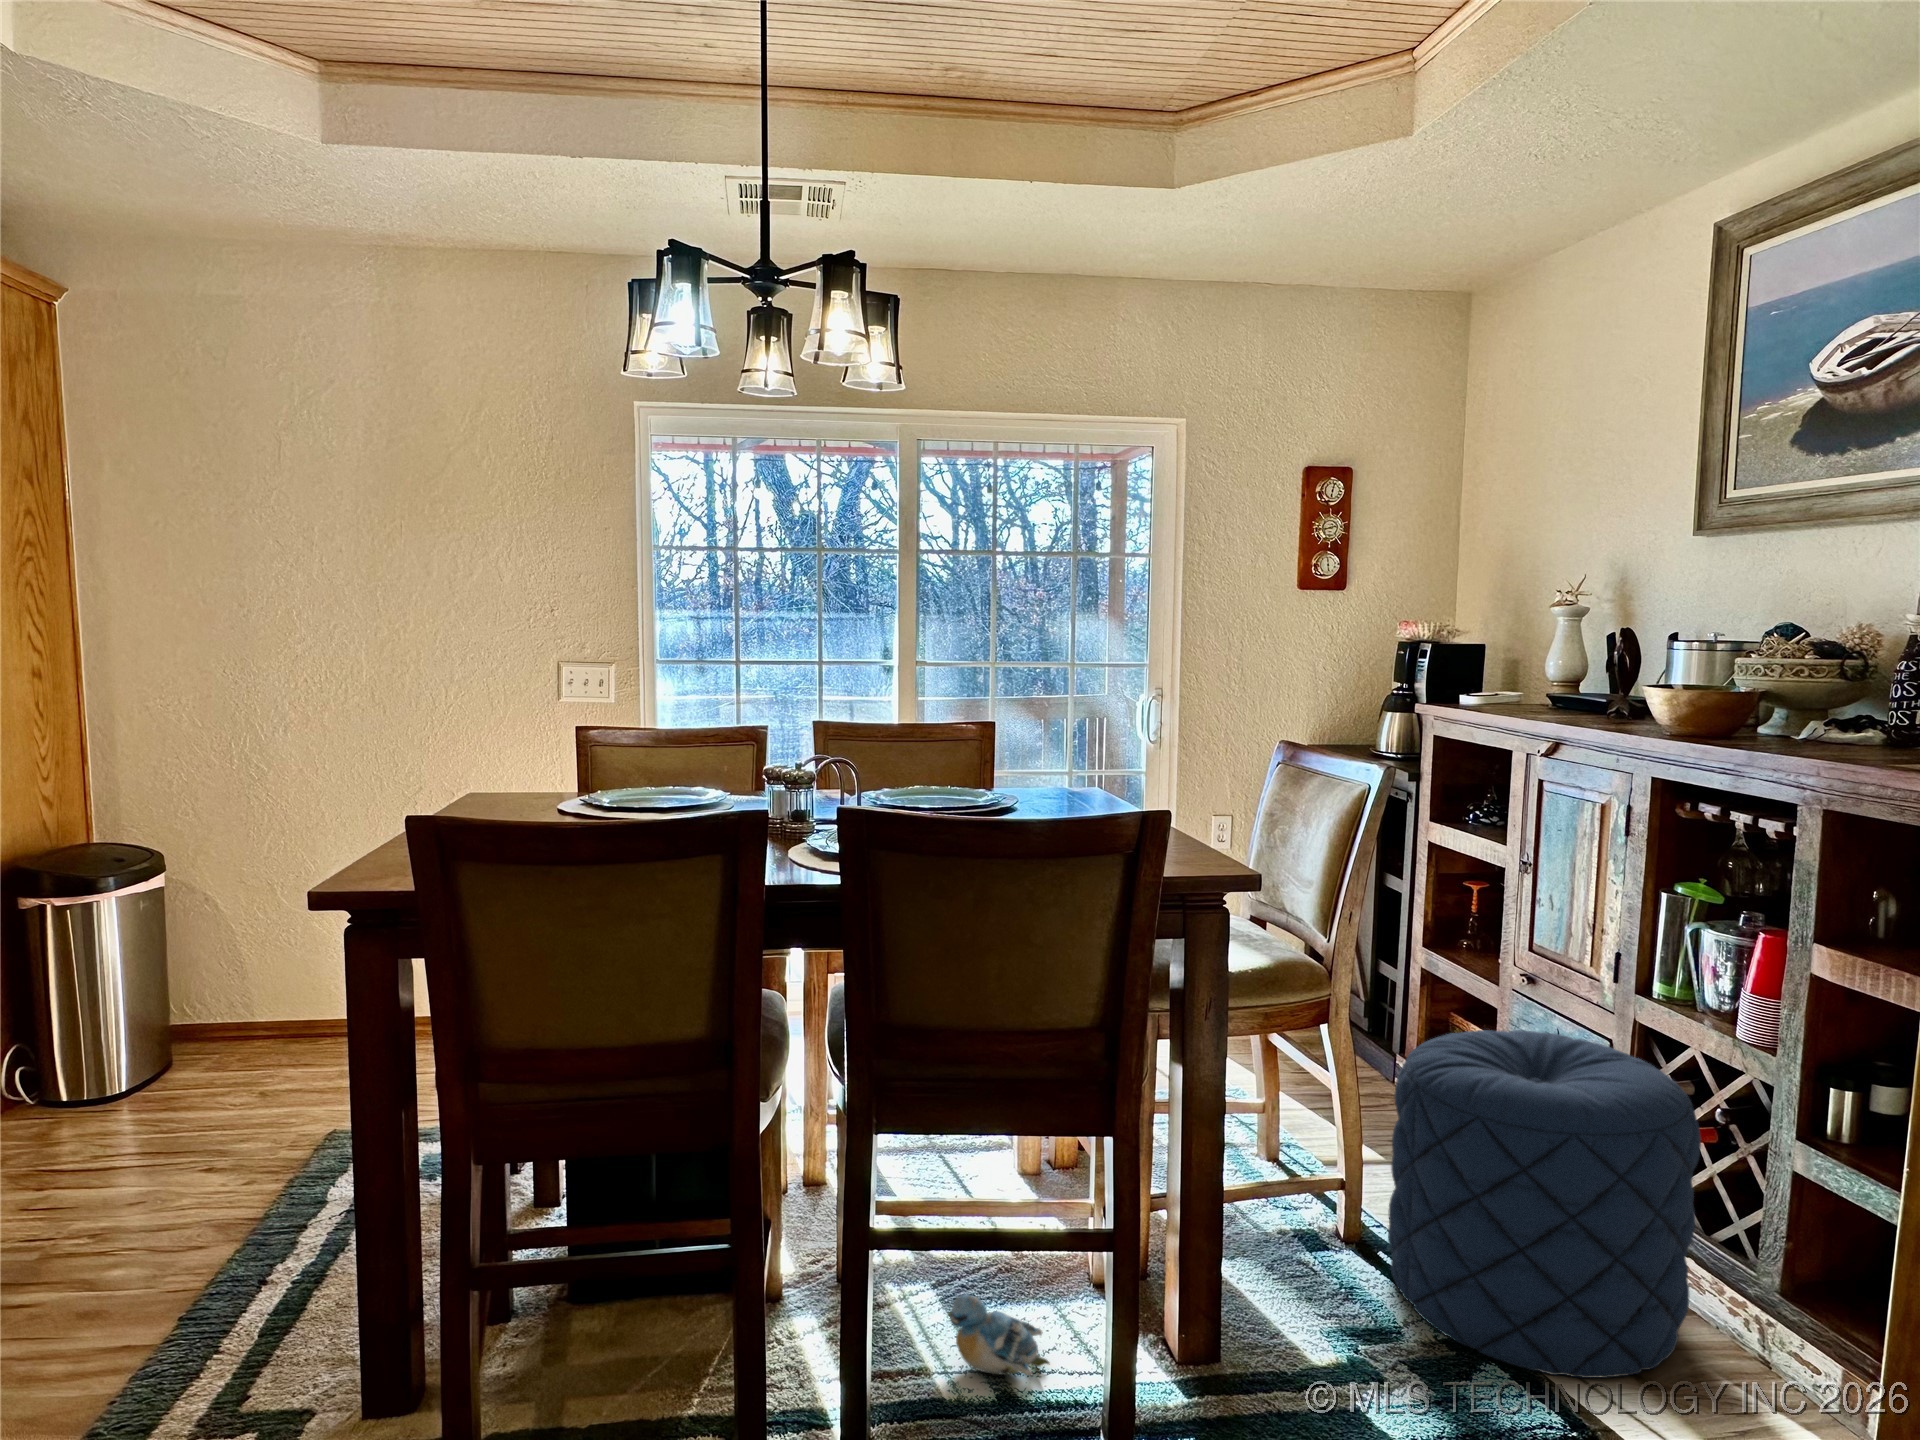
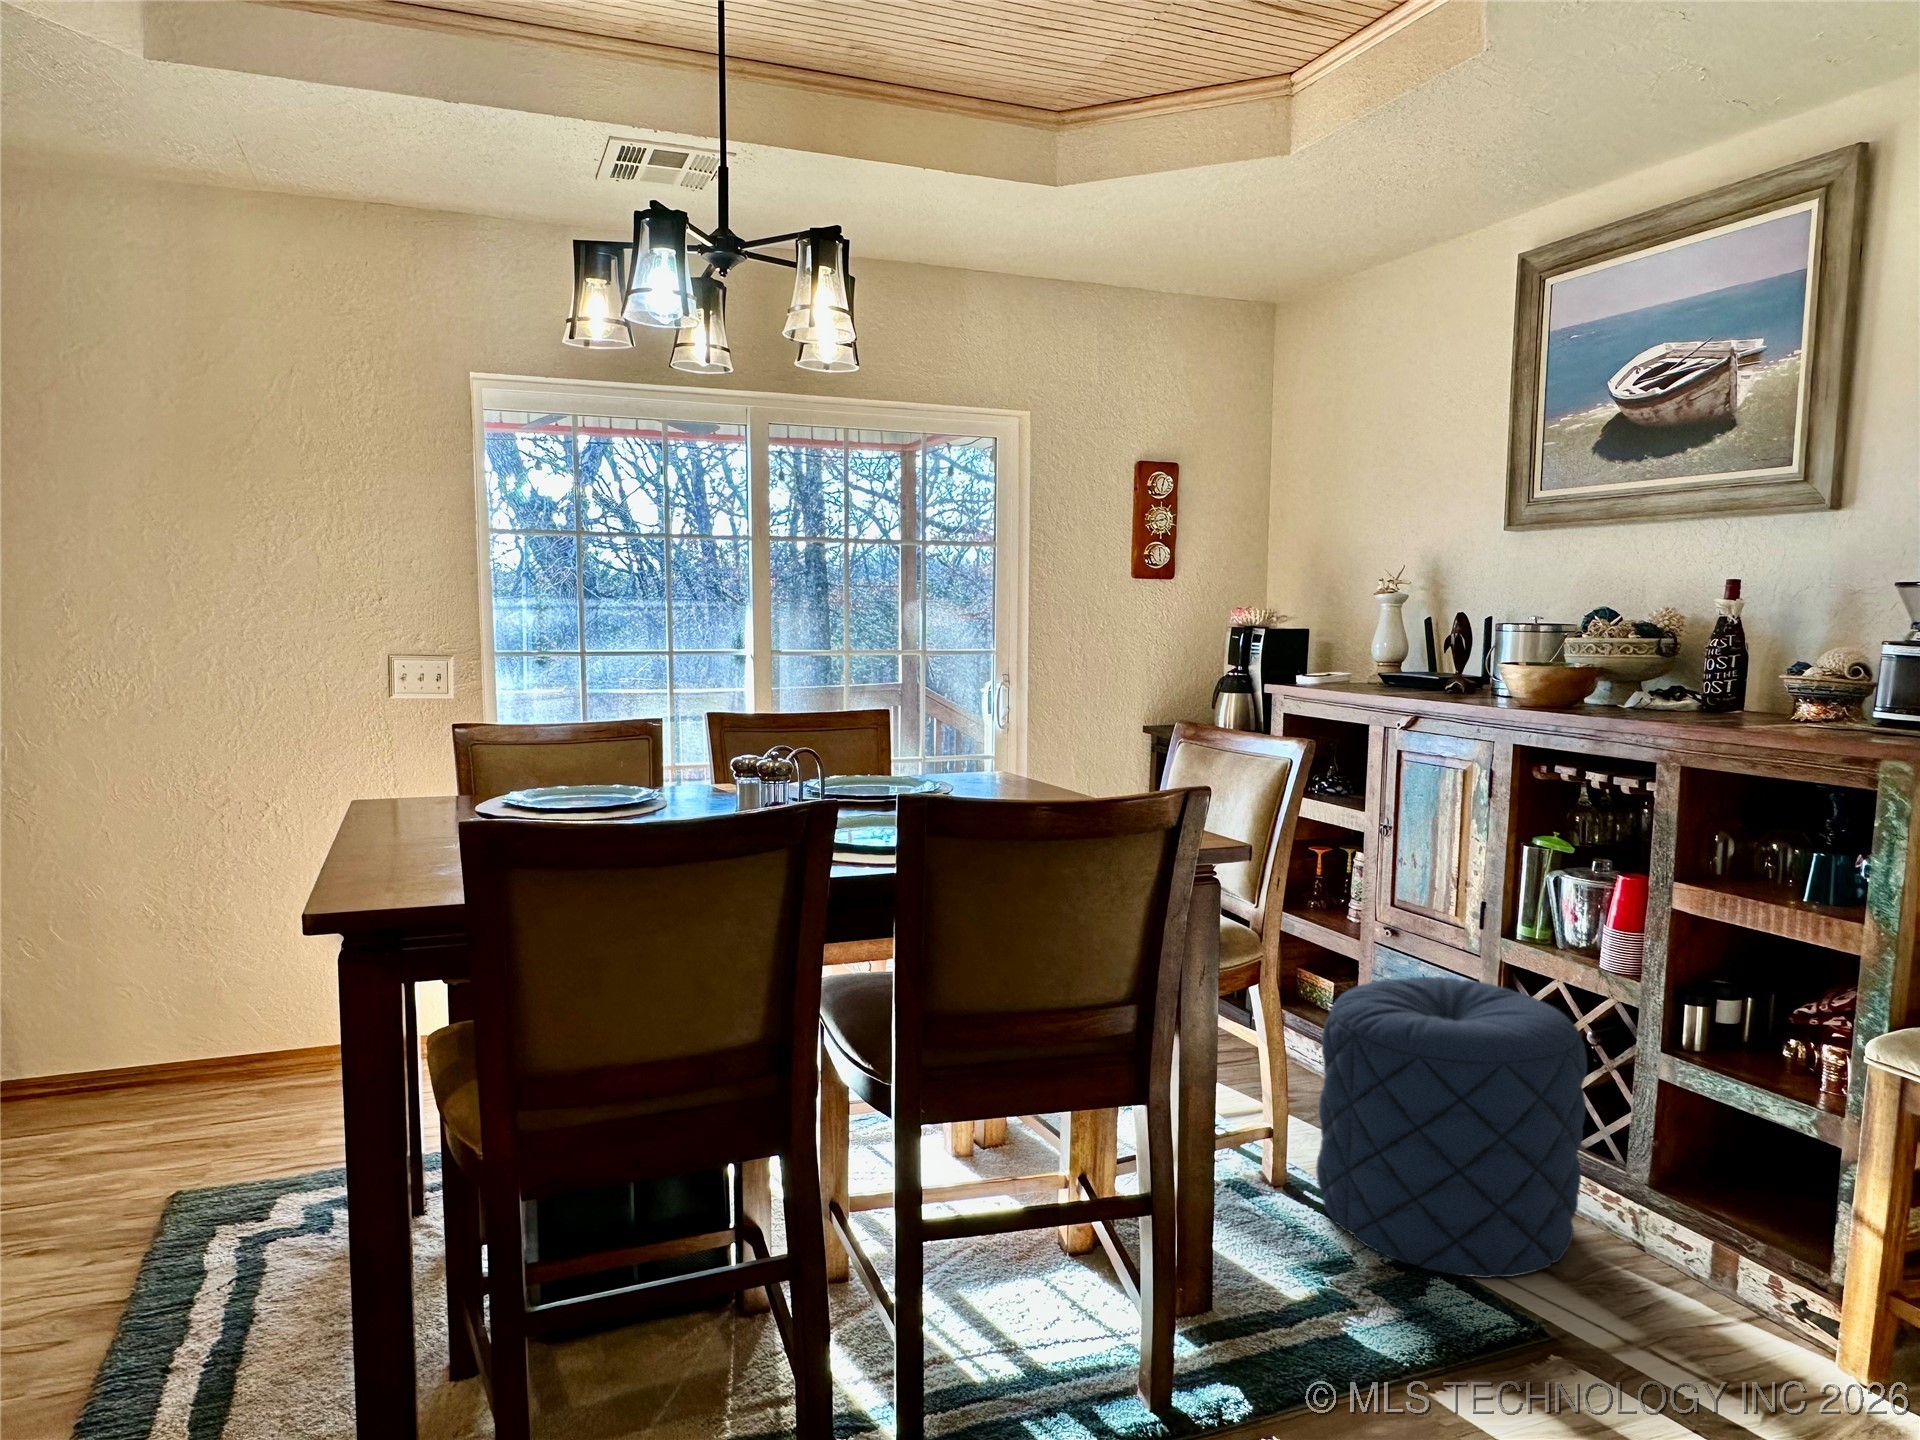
plush toy: present [948,1294,1049,1376] -> none [963,1278,1065,1352]

